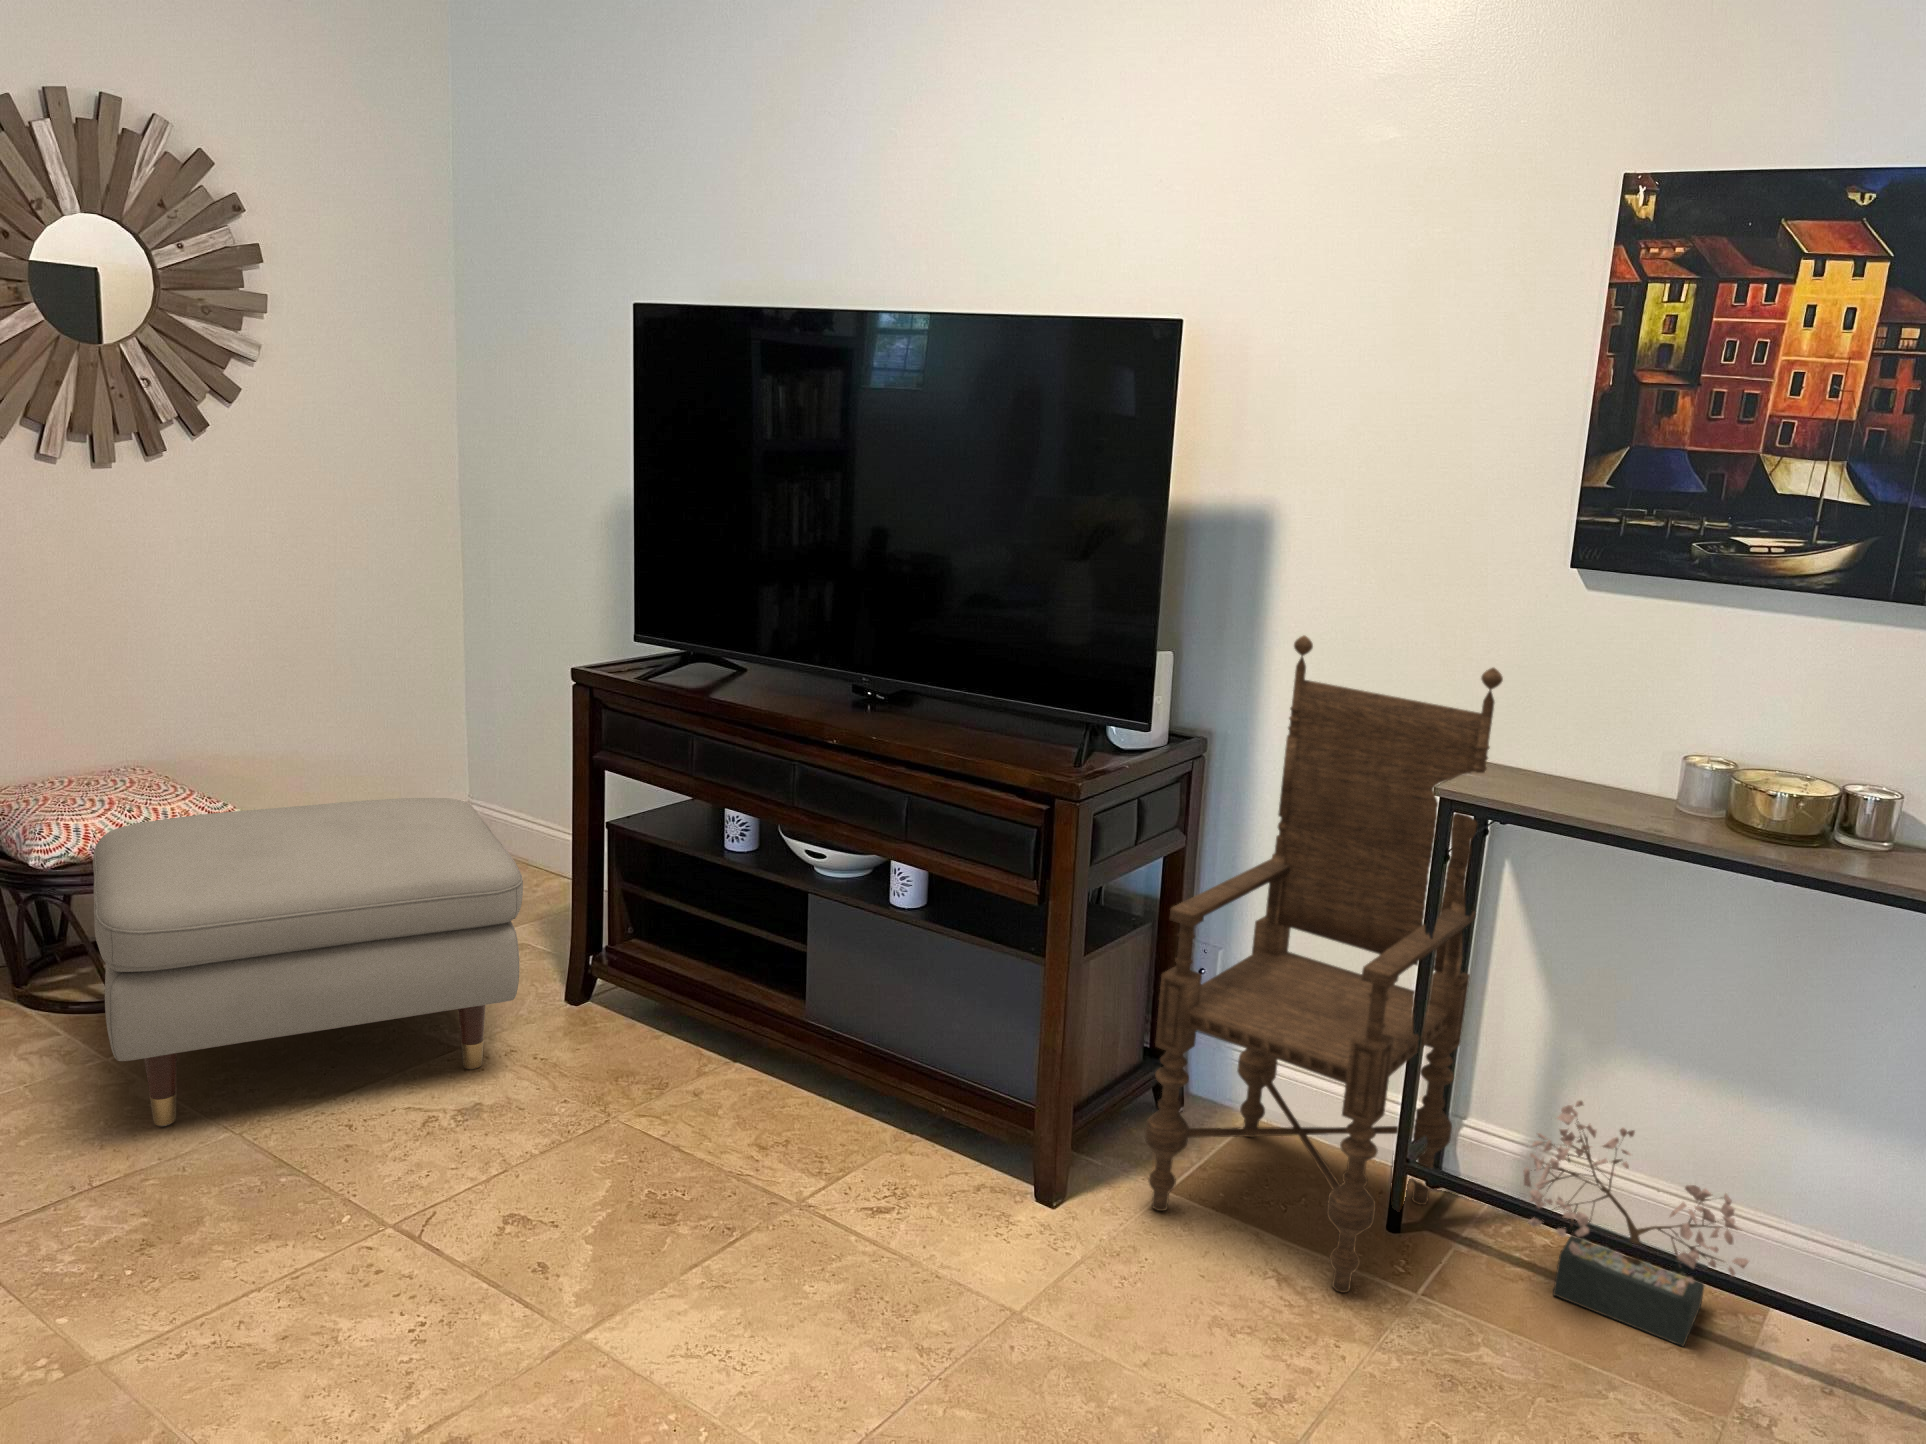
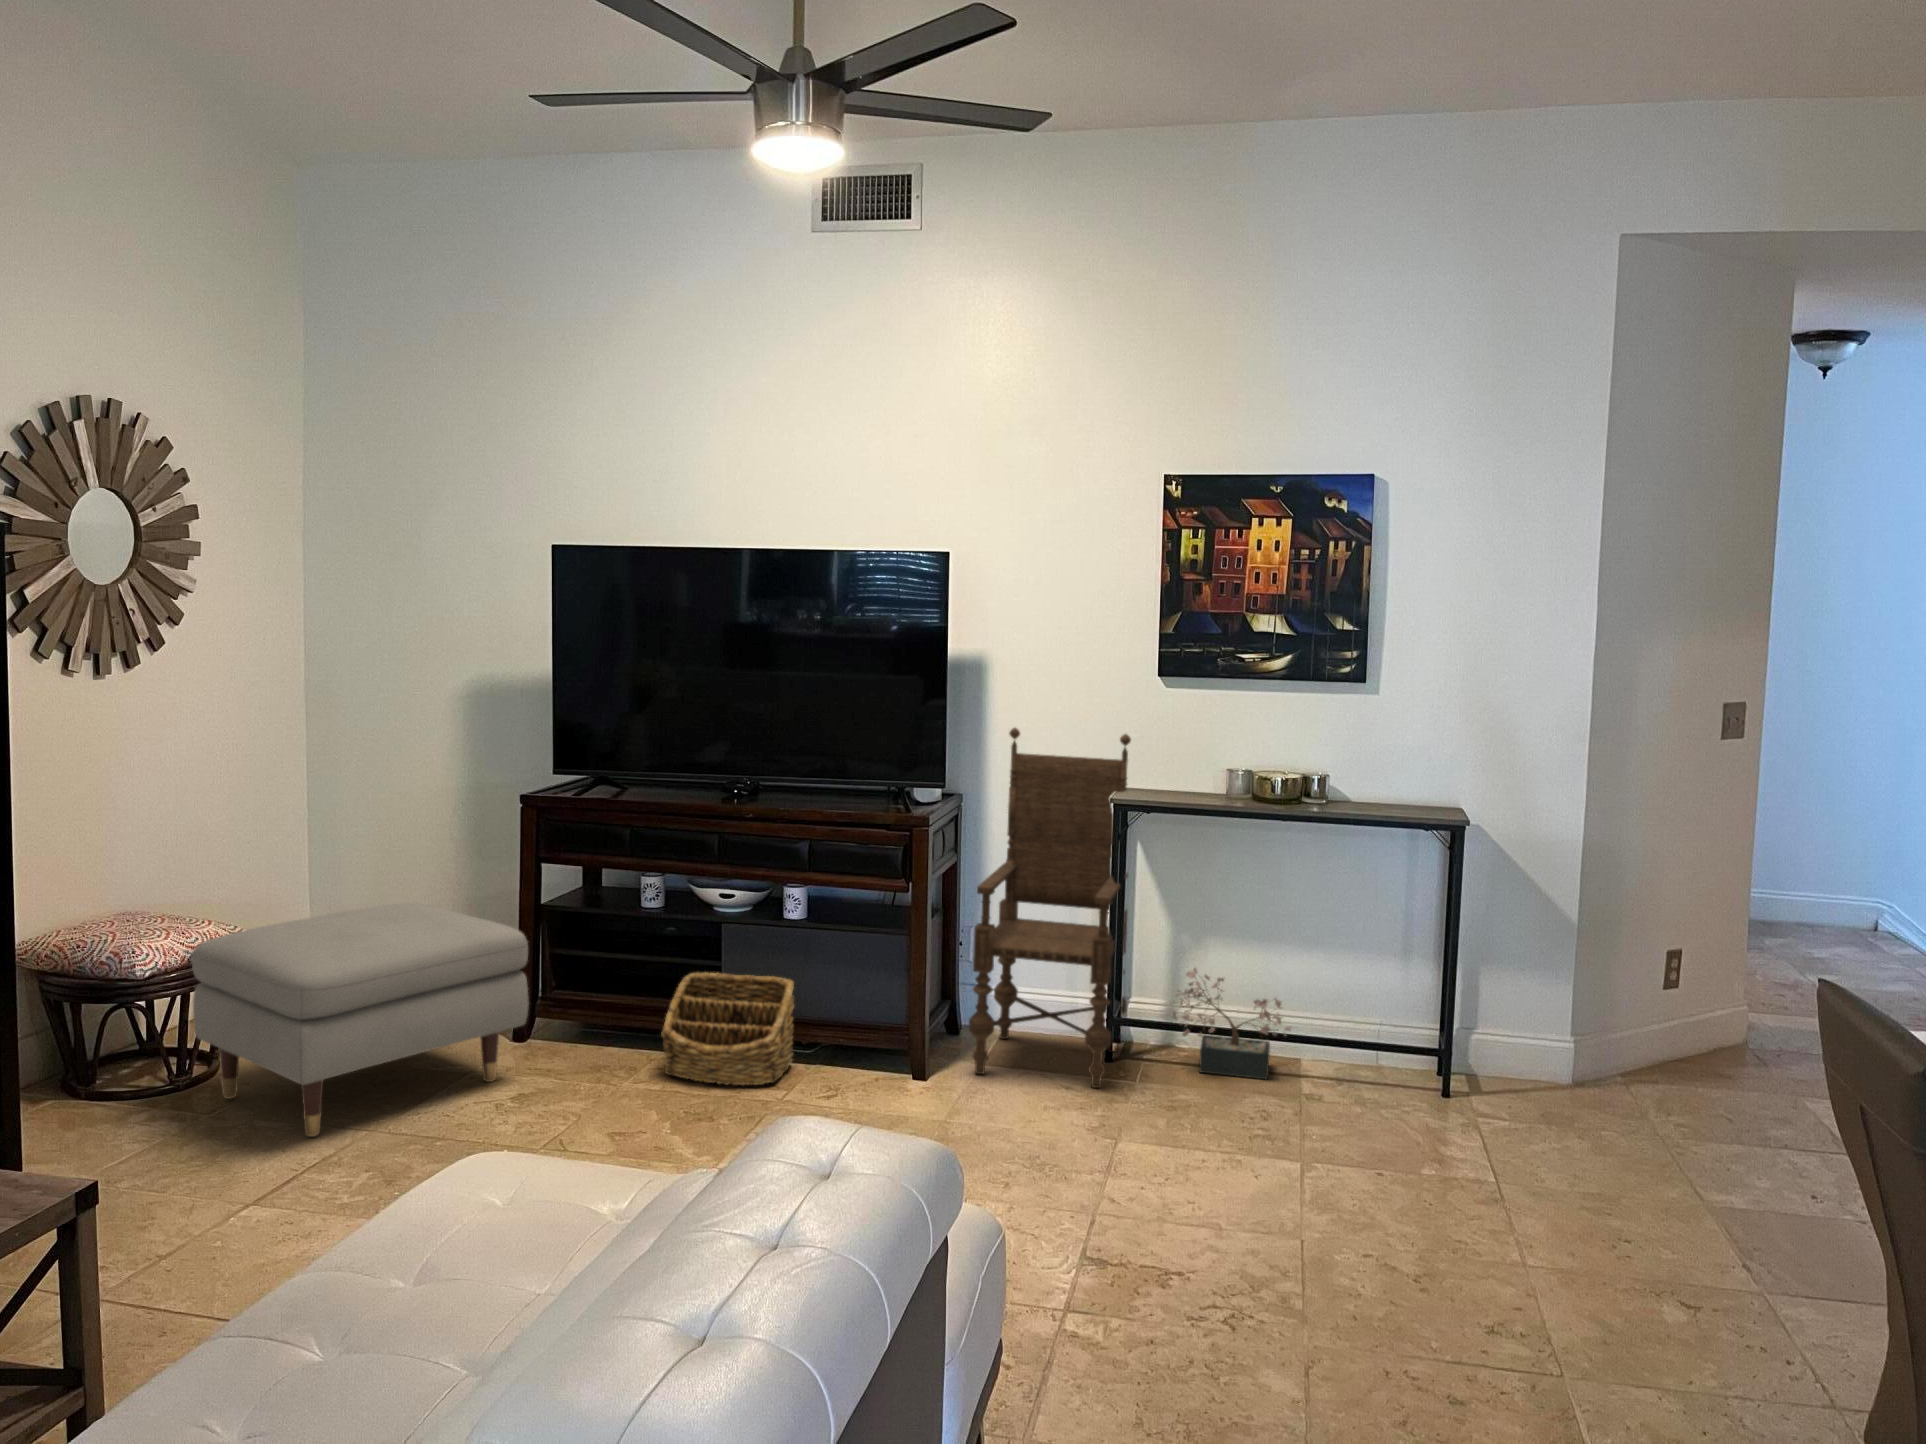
basket: none [692,958,893,1159] -> present [662,973,794,1085]

